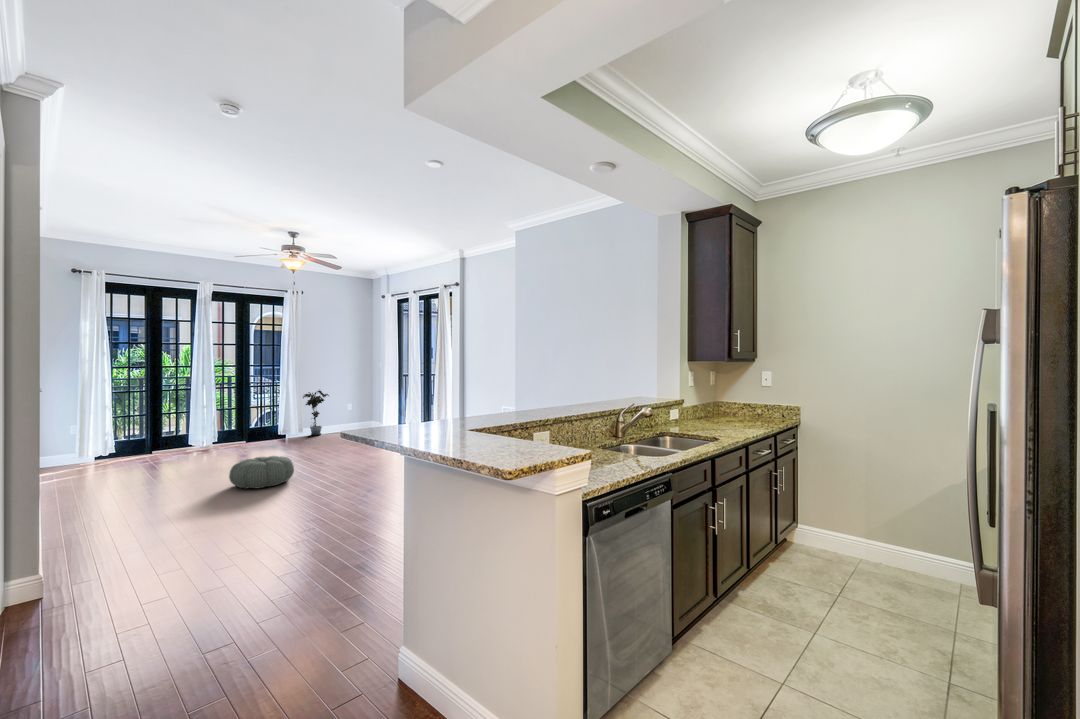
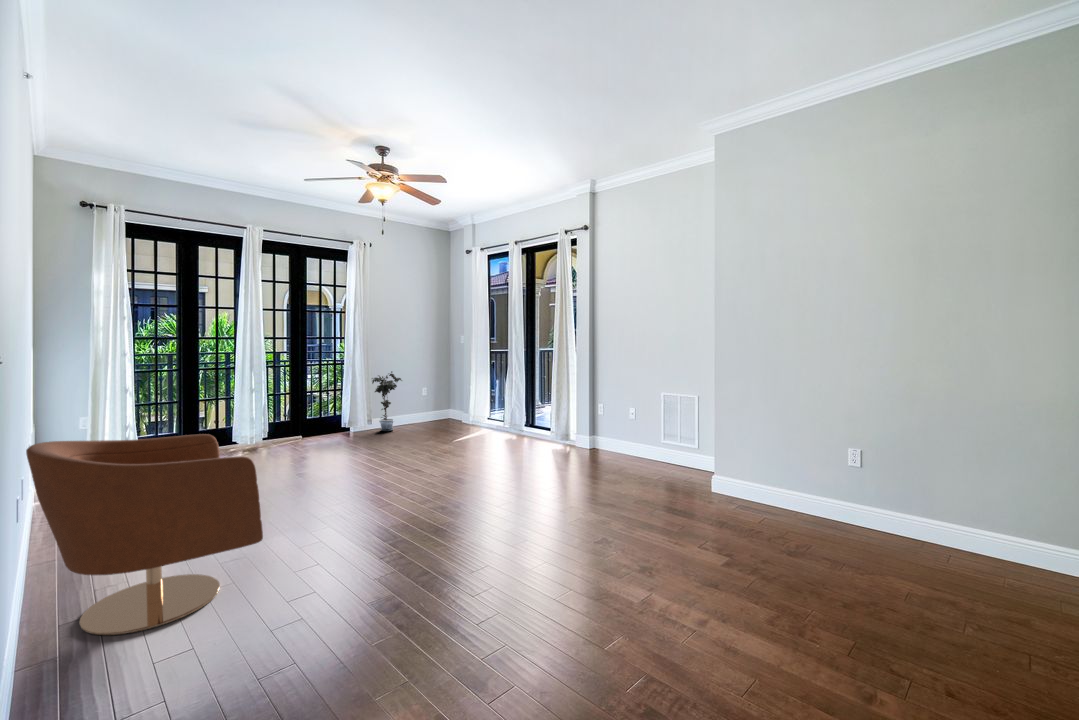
armchair: none [54,430,192,538] -> present [26,434,263,635]
pouf: present [229,456,294,488] -> none [304,470,395,523]

